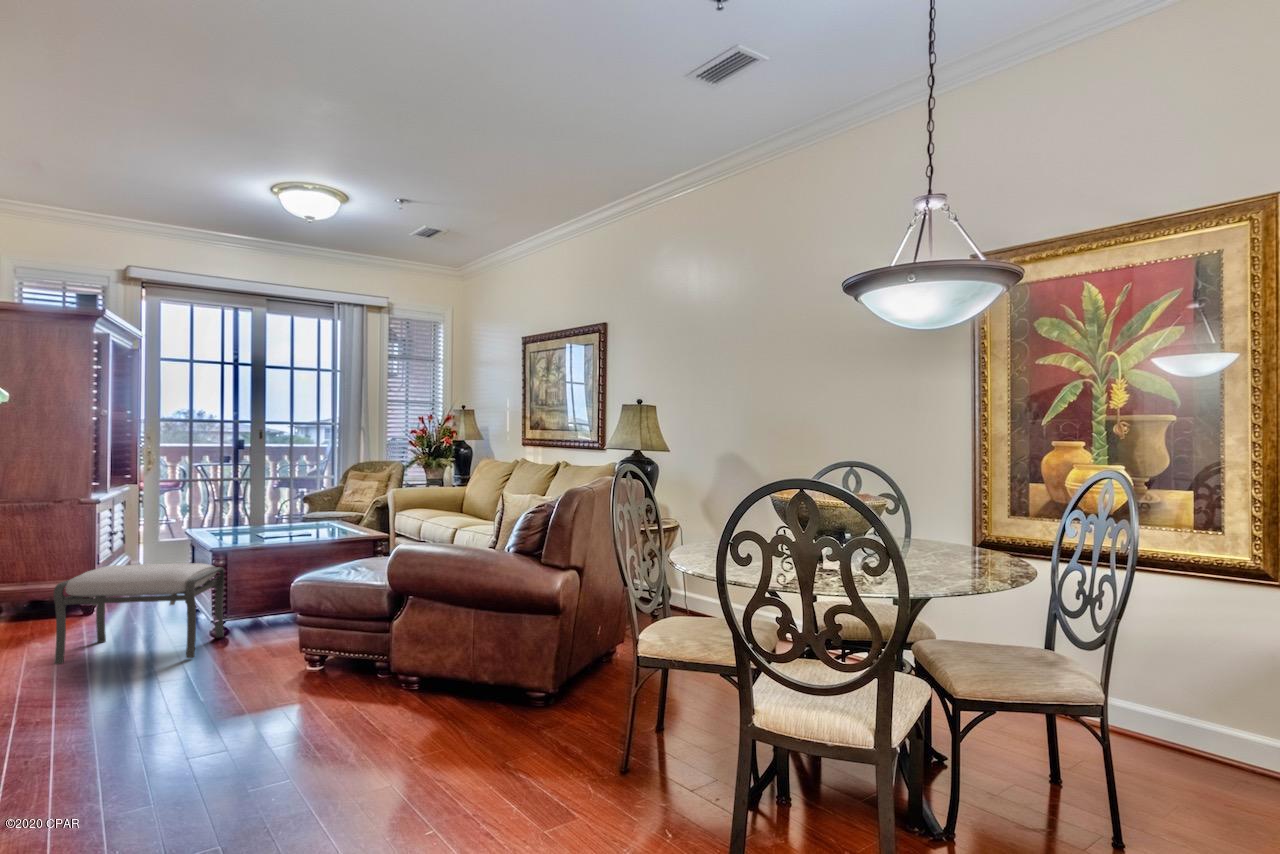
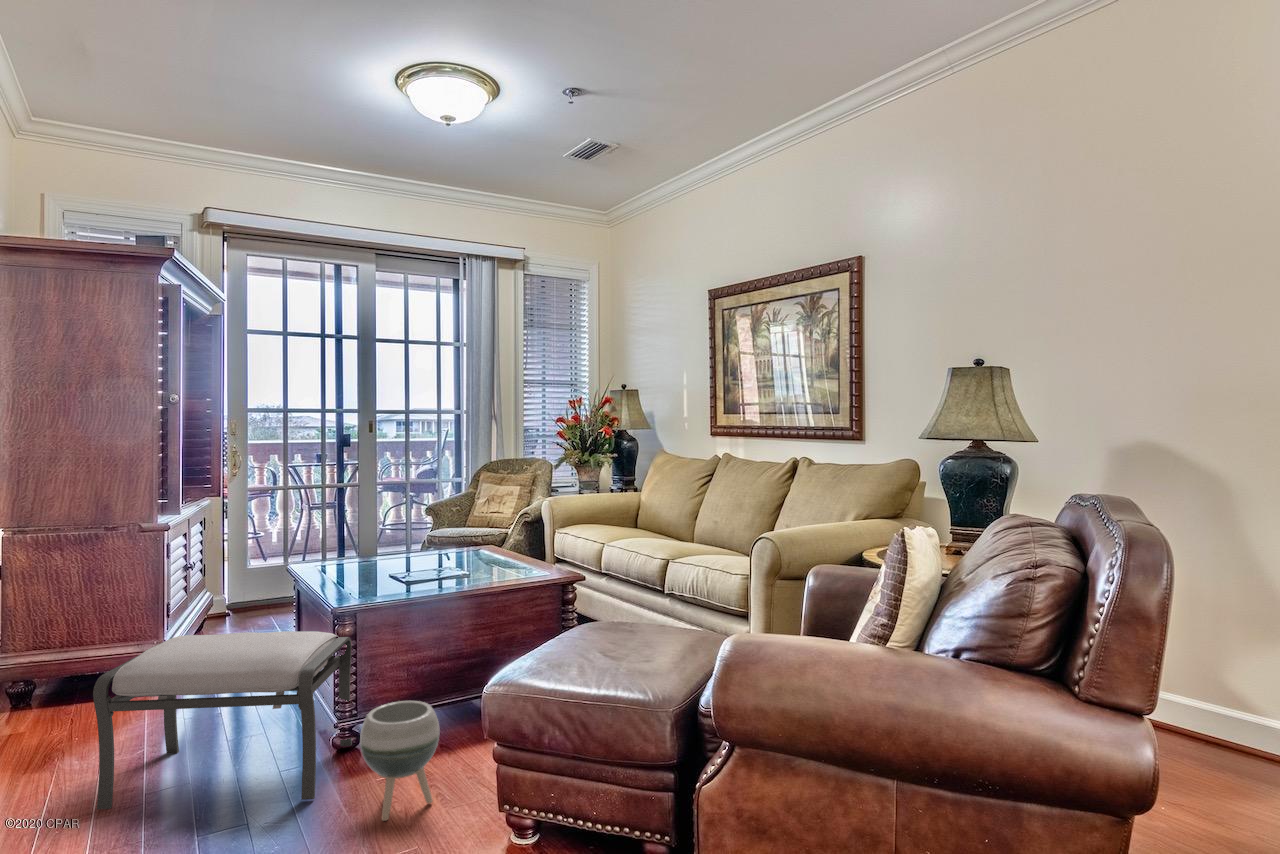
planter: none [223,600,274,665] -> present [360,701,440,821]

